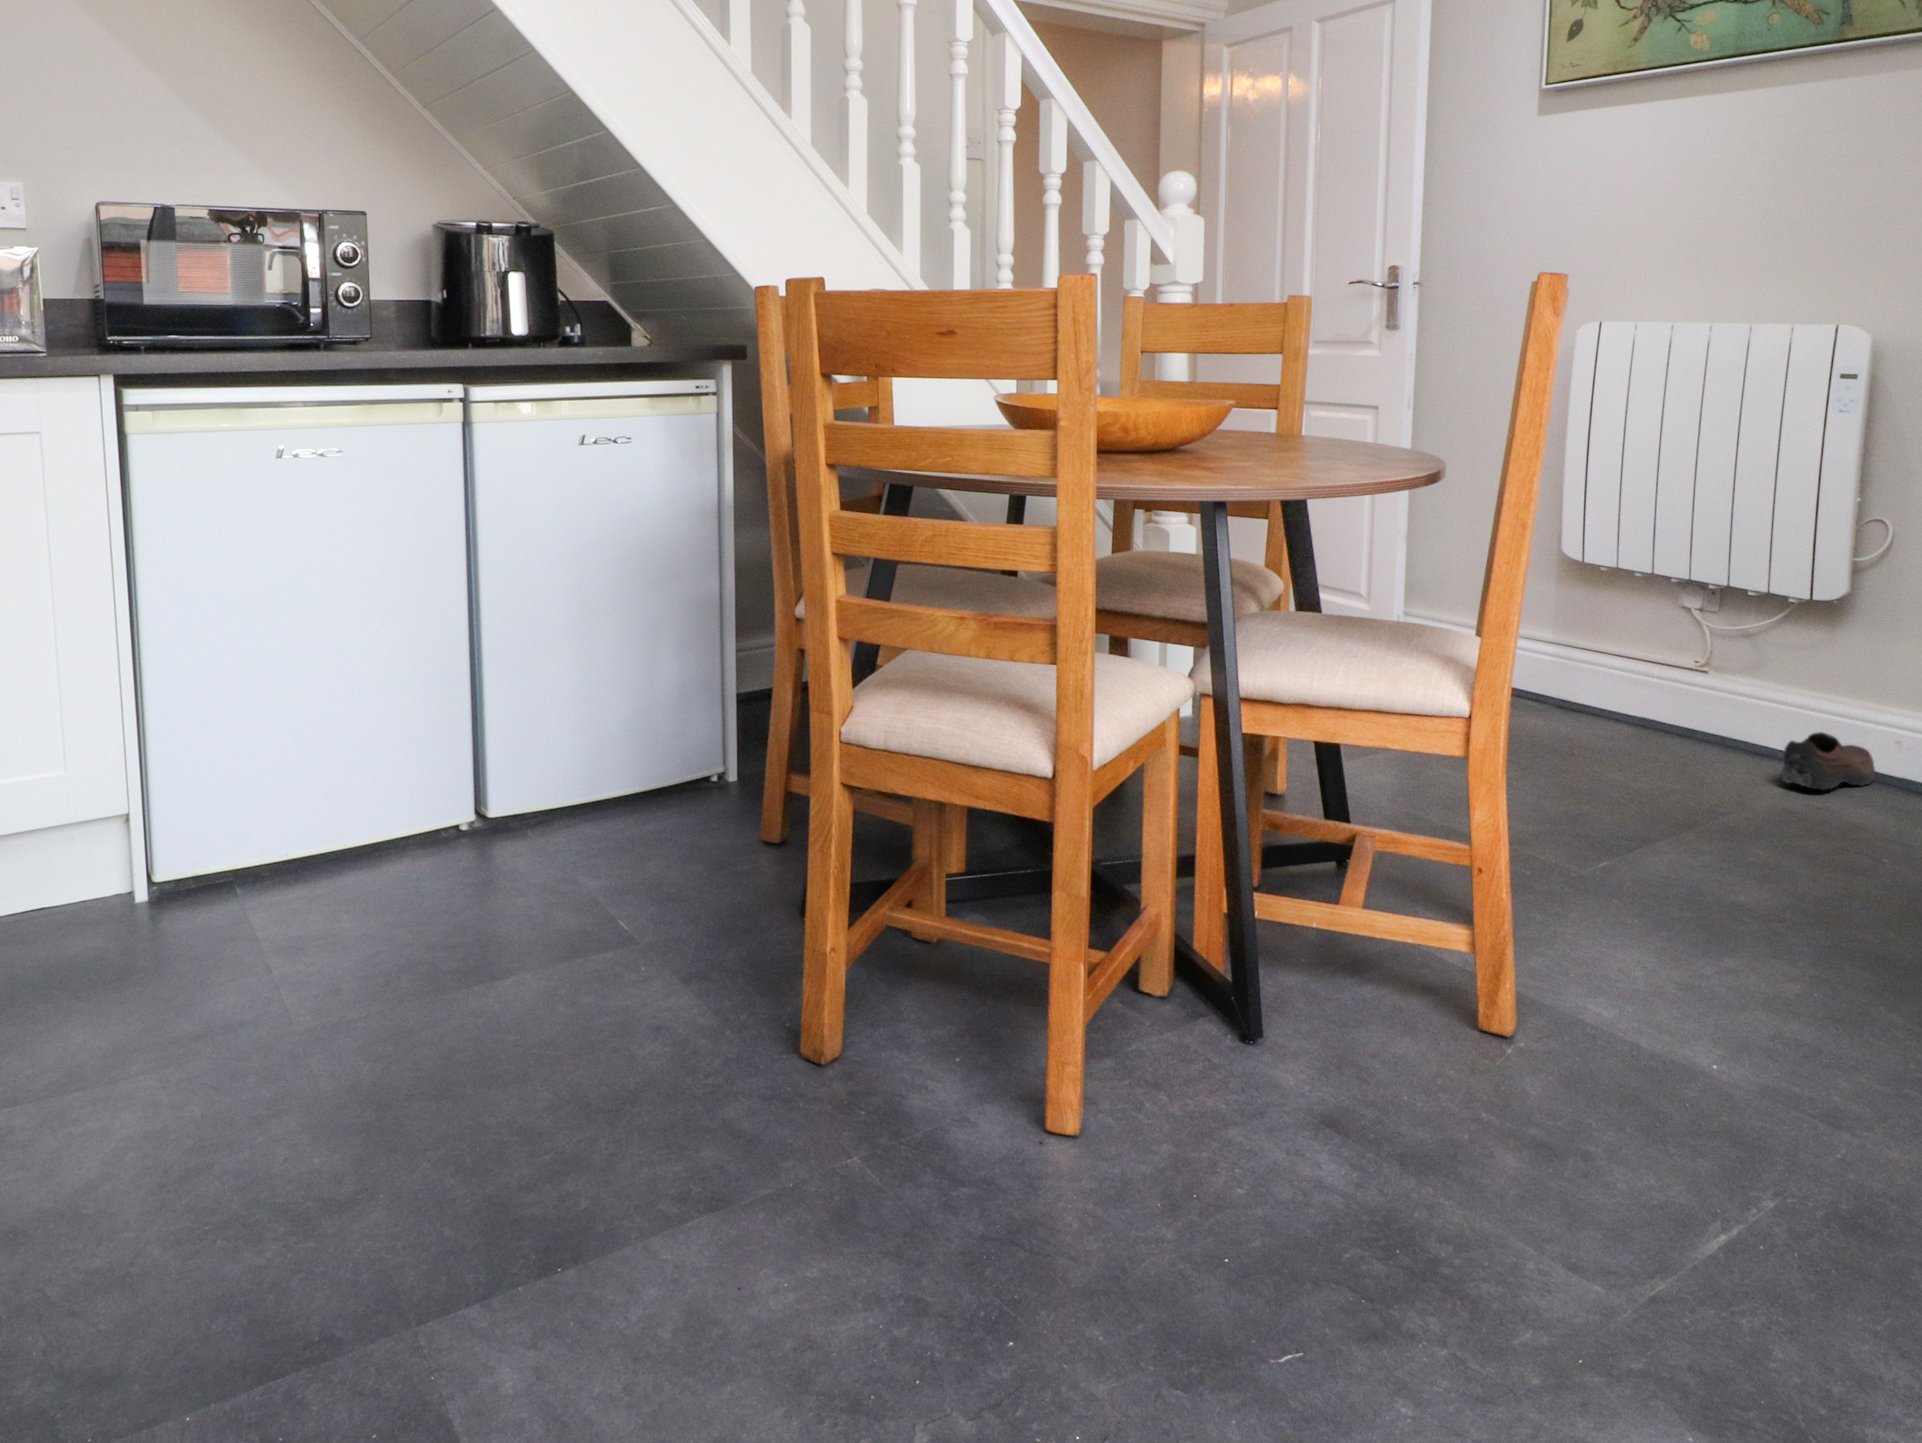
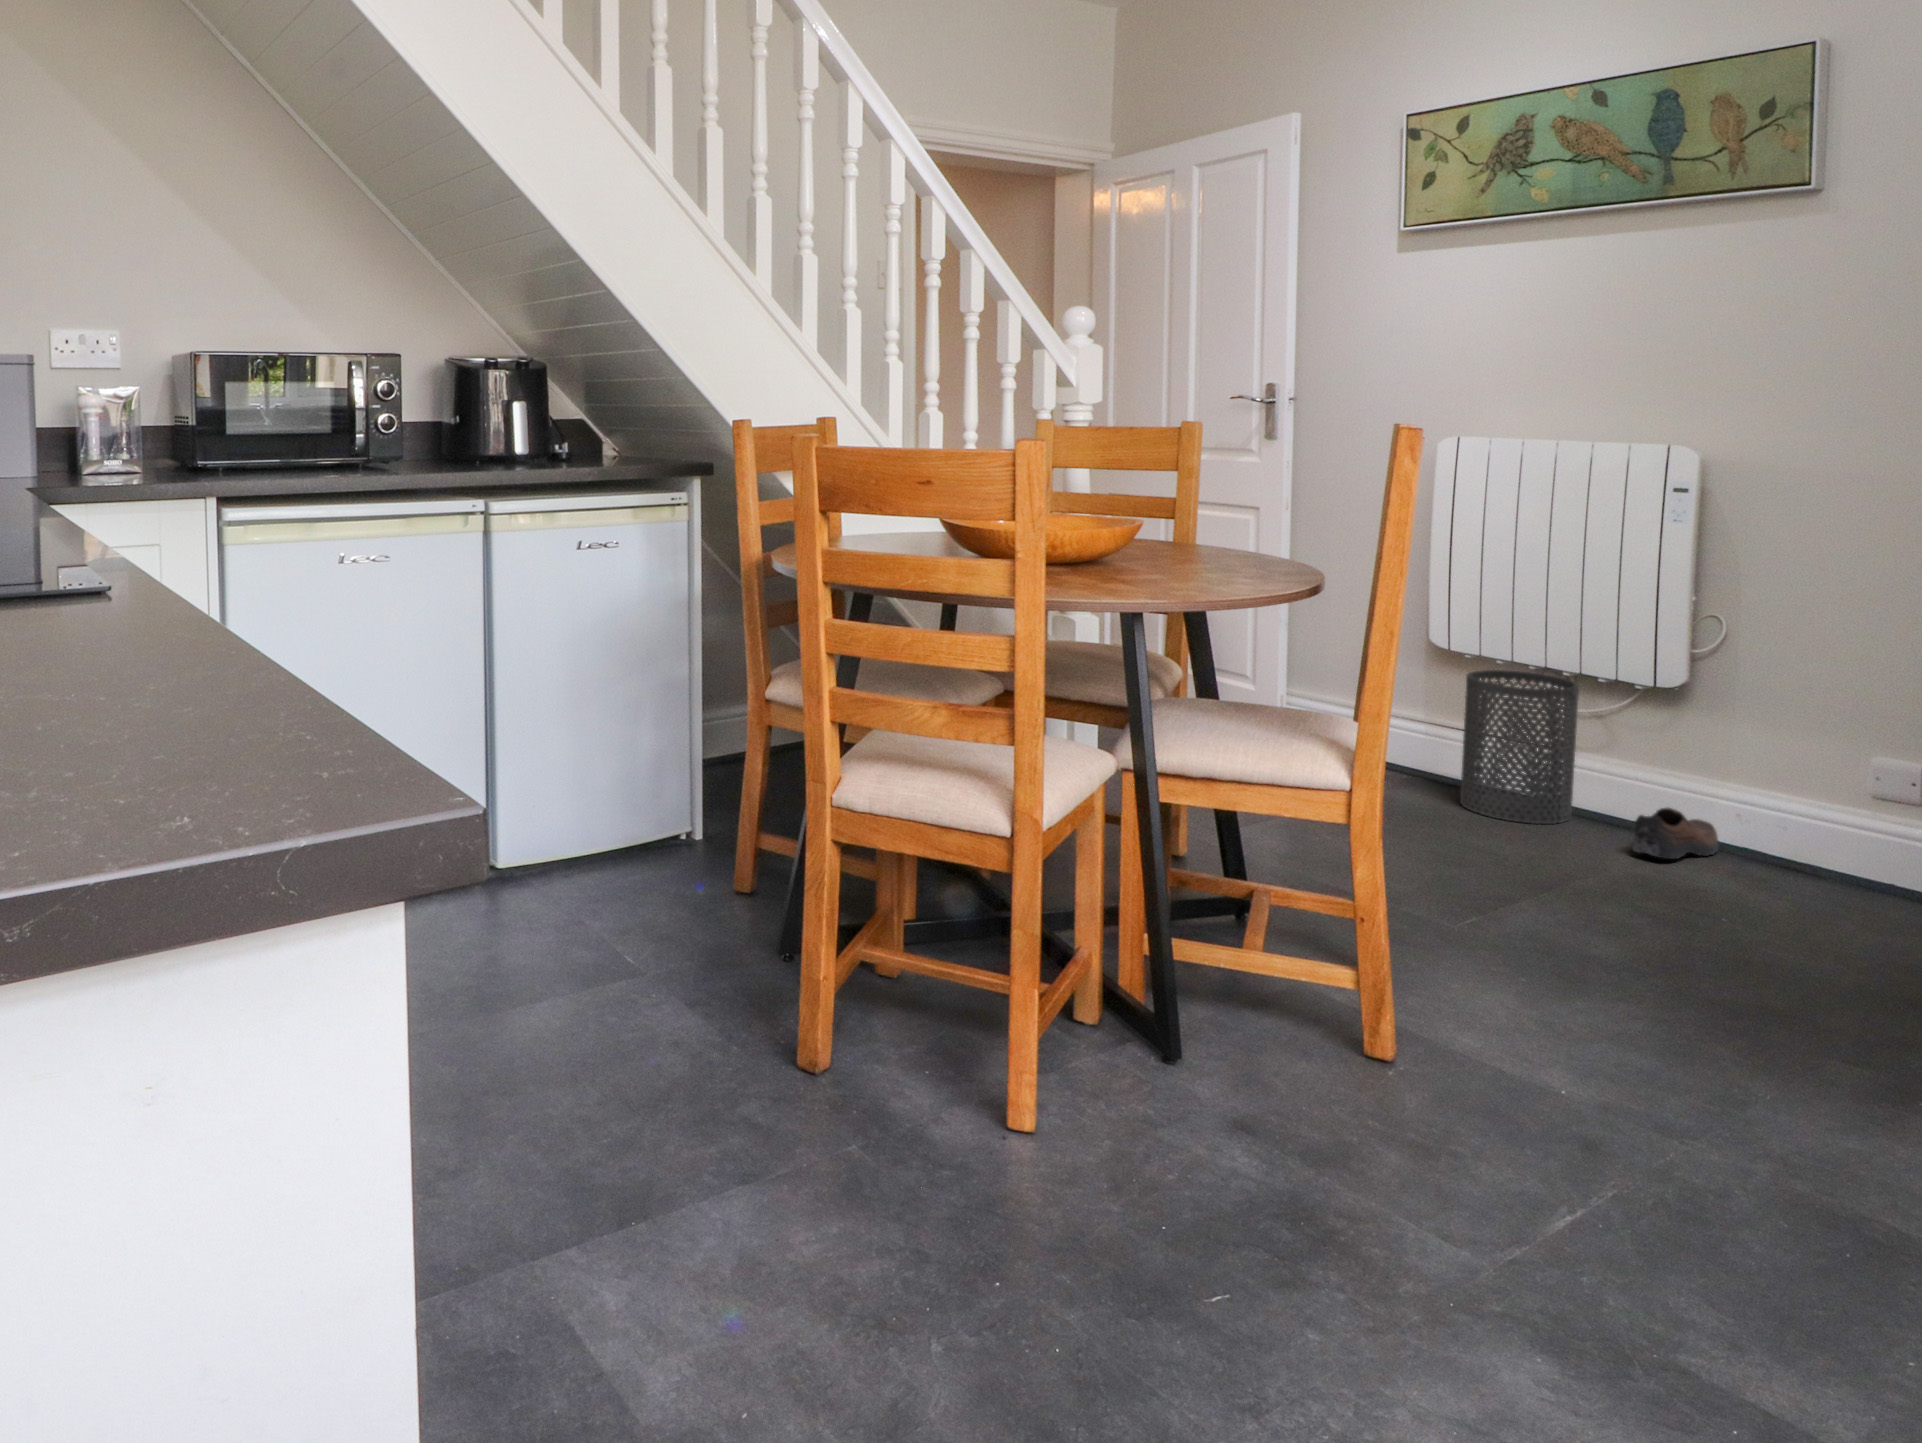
trash can: none [1591,582,1726,752] -> present [1460,670,1579,824]

